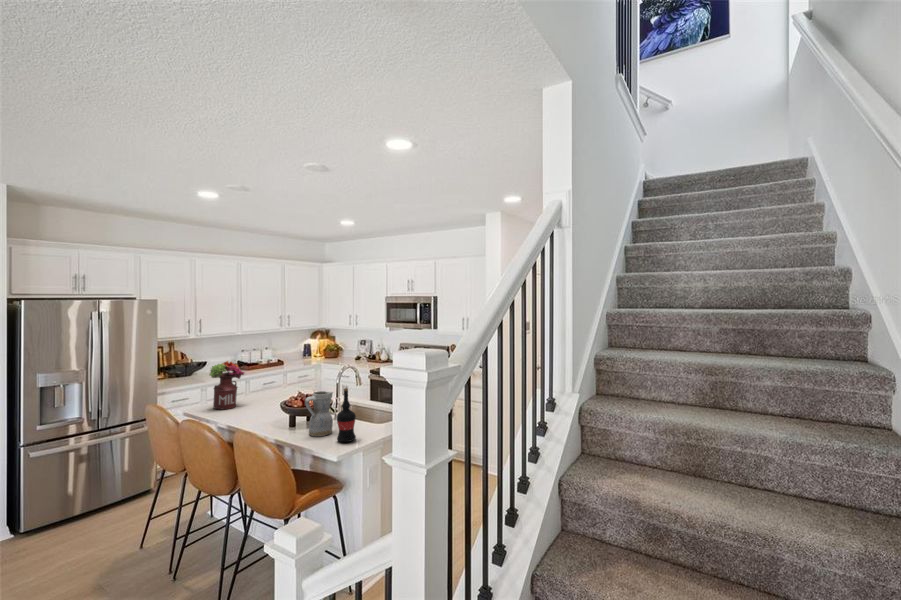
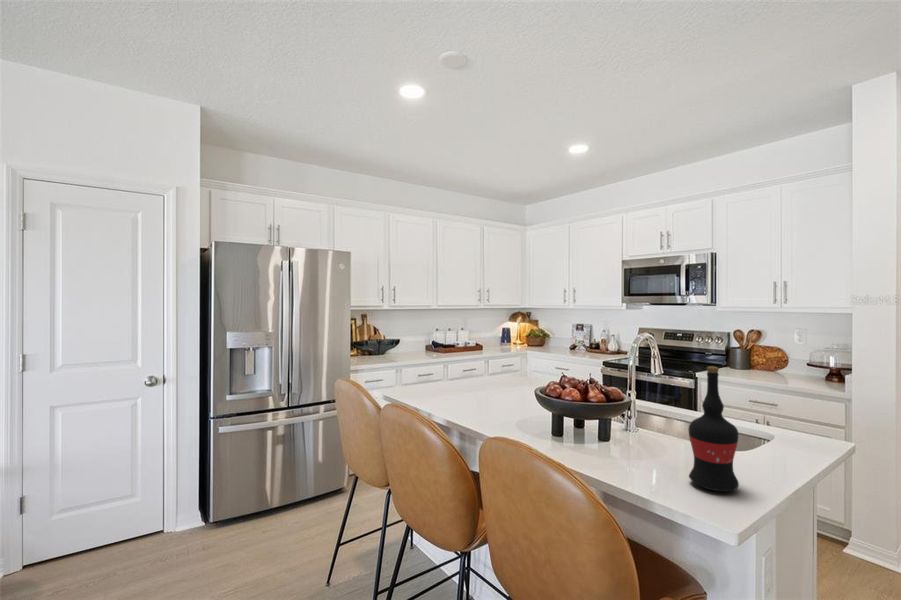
flower arrangement: present [209,361,244,409] -> none [414,325,461,395]
ceramic pitcher: present [305,391,333,436] -> none [603,372,655,465]

